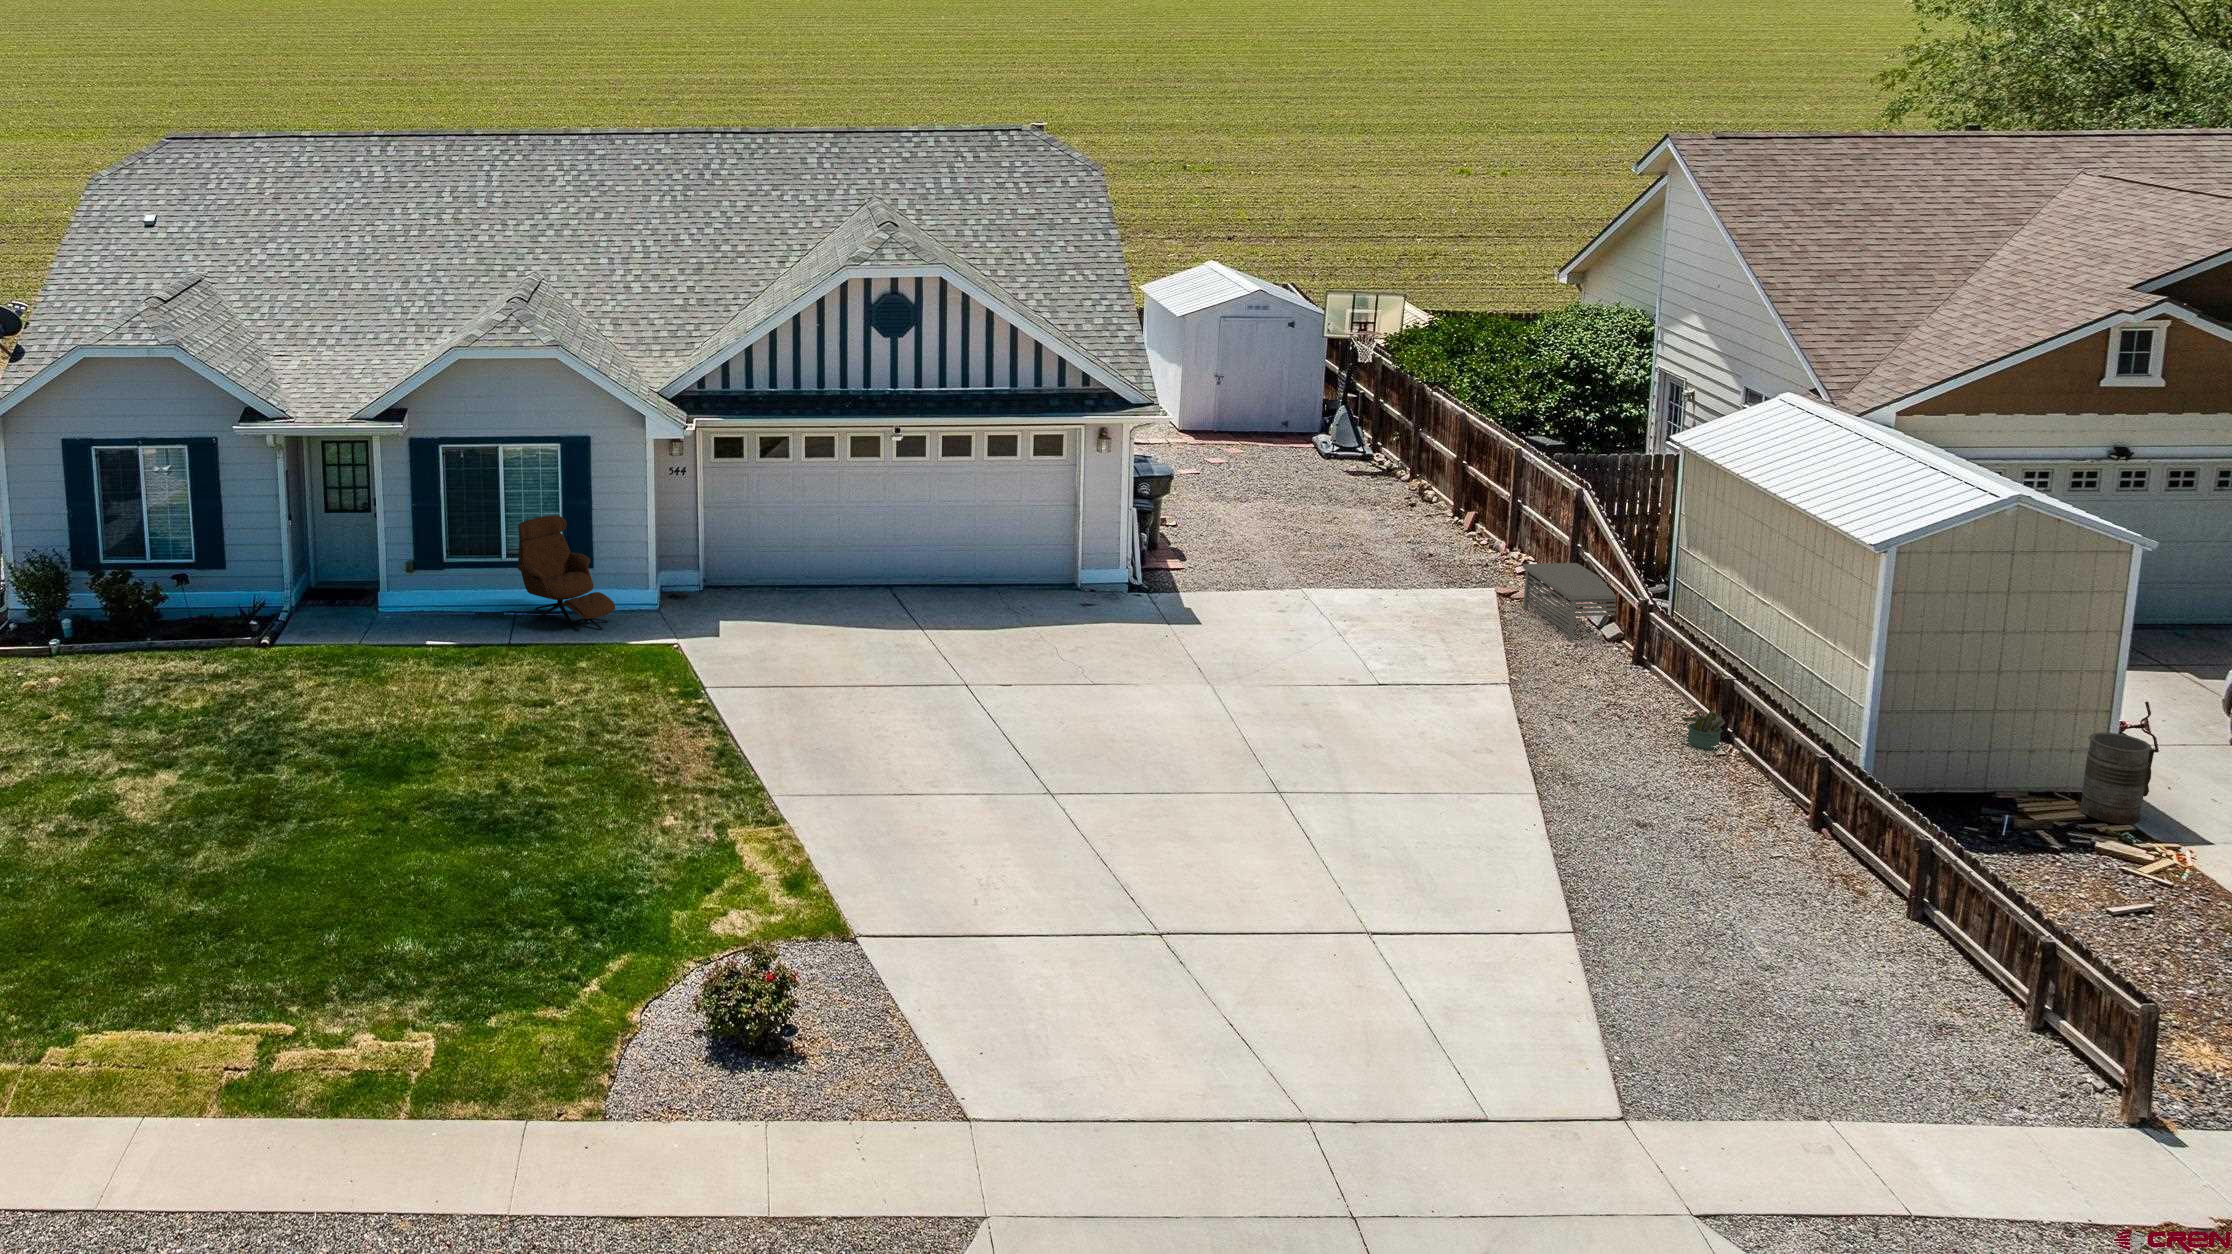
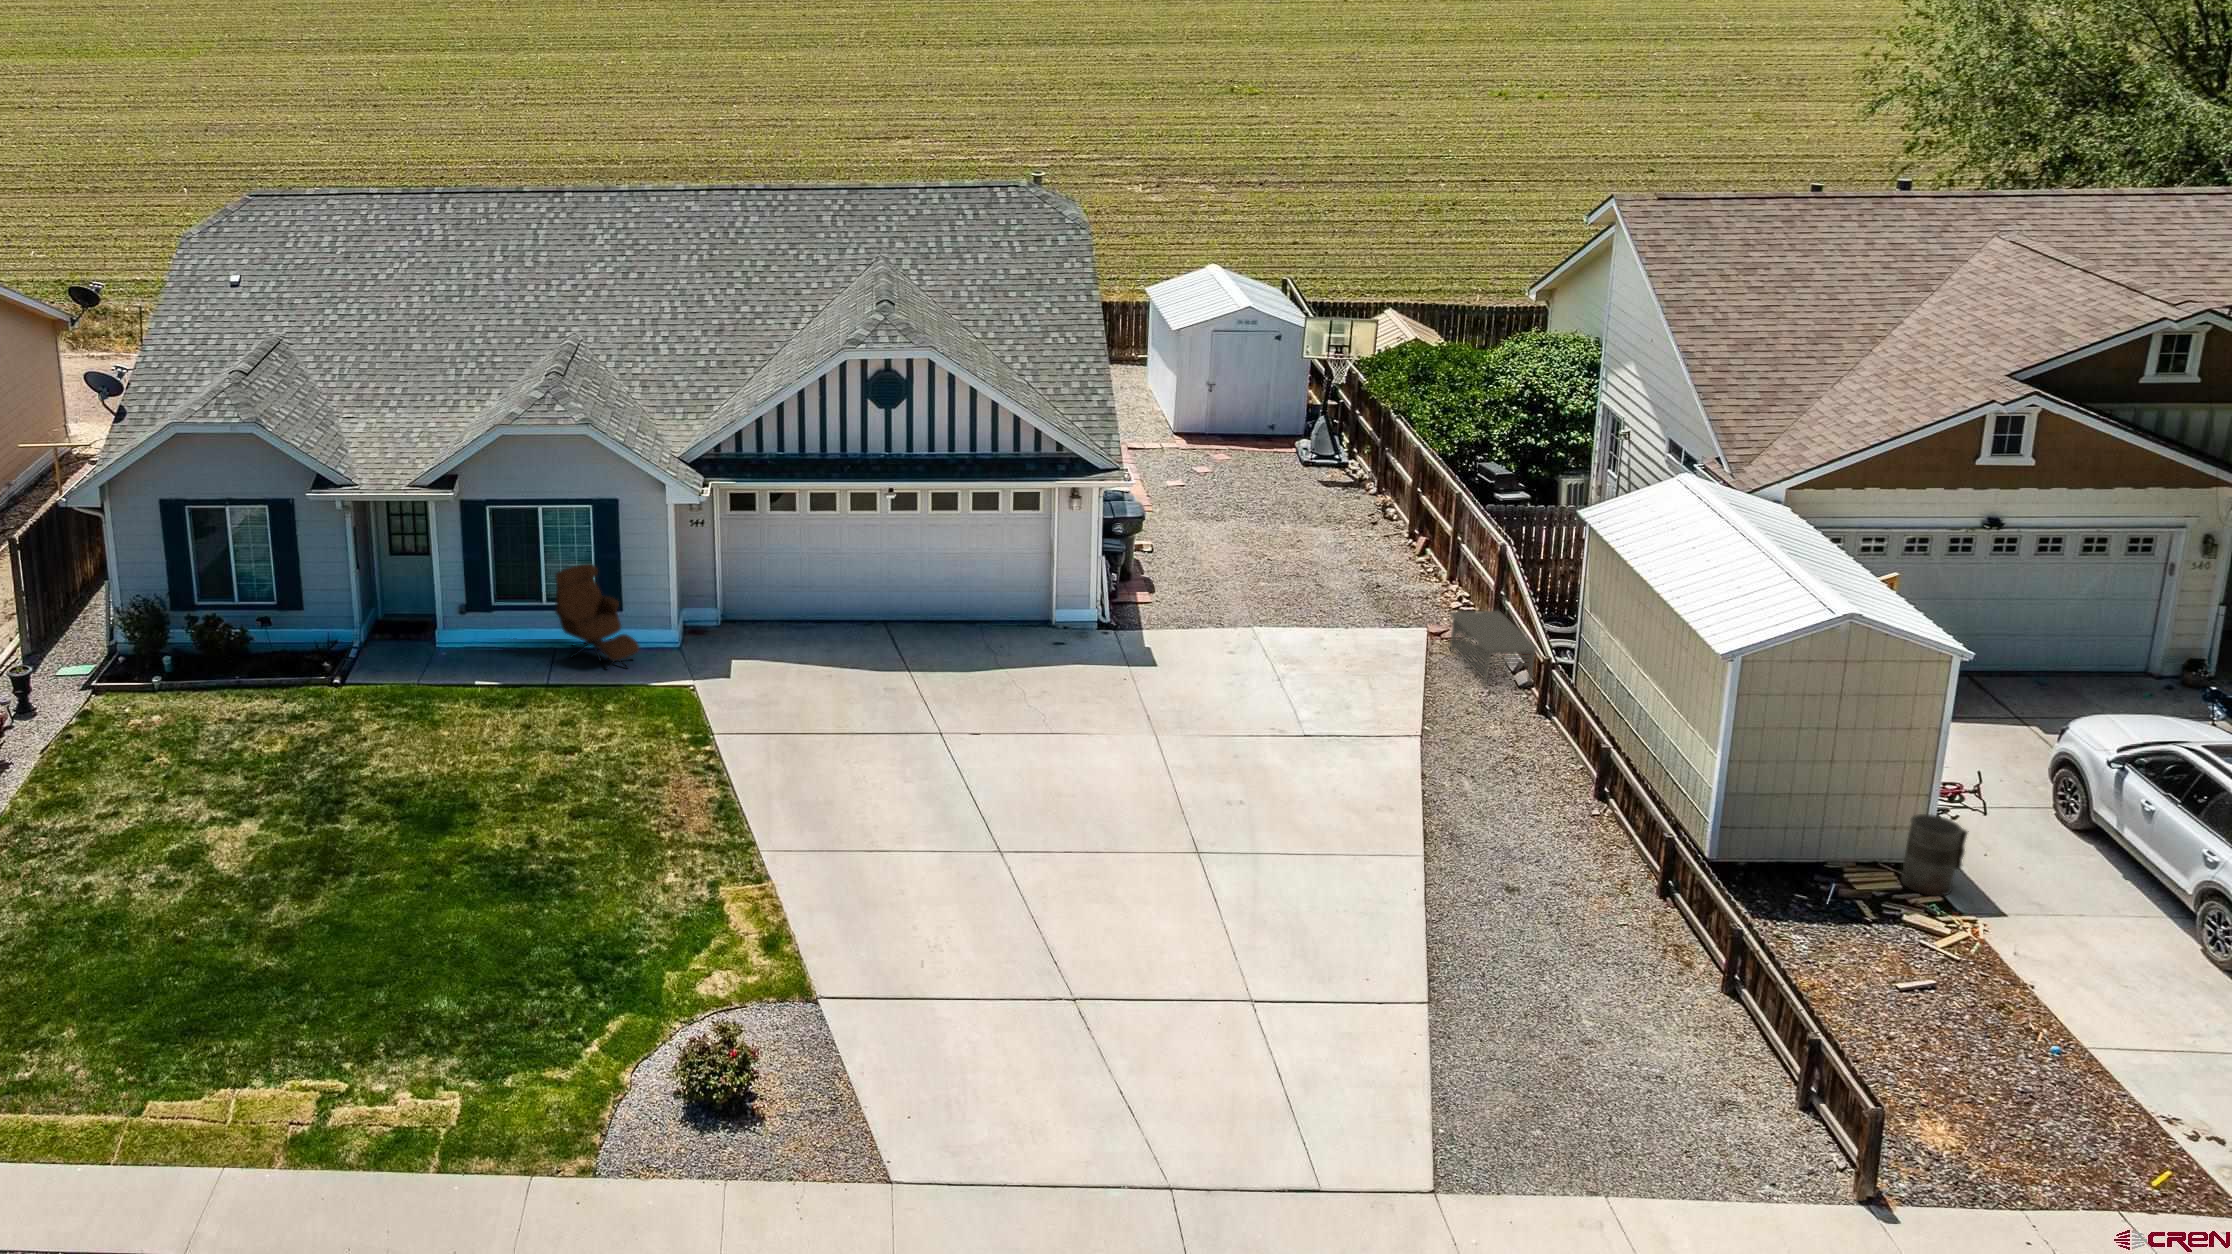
decorative plant: present [1681,710,1725,750] -> none [1562,774,1601,810]

